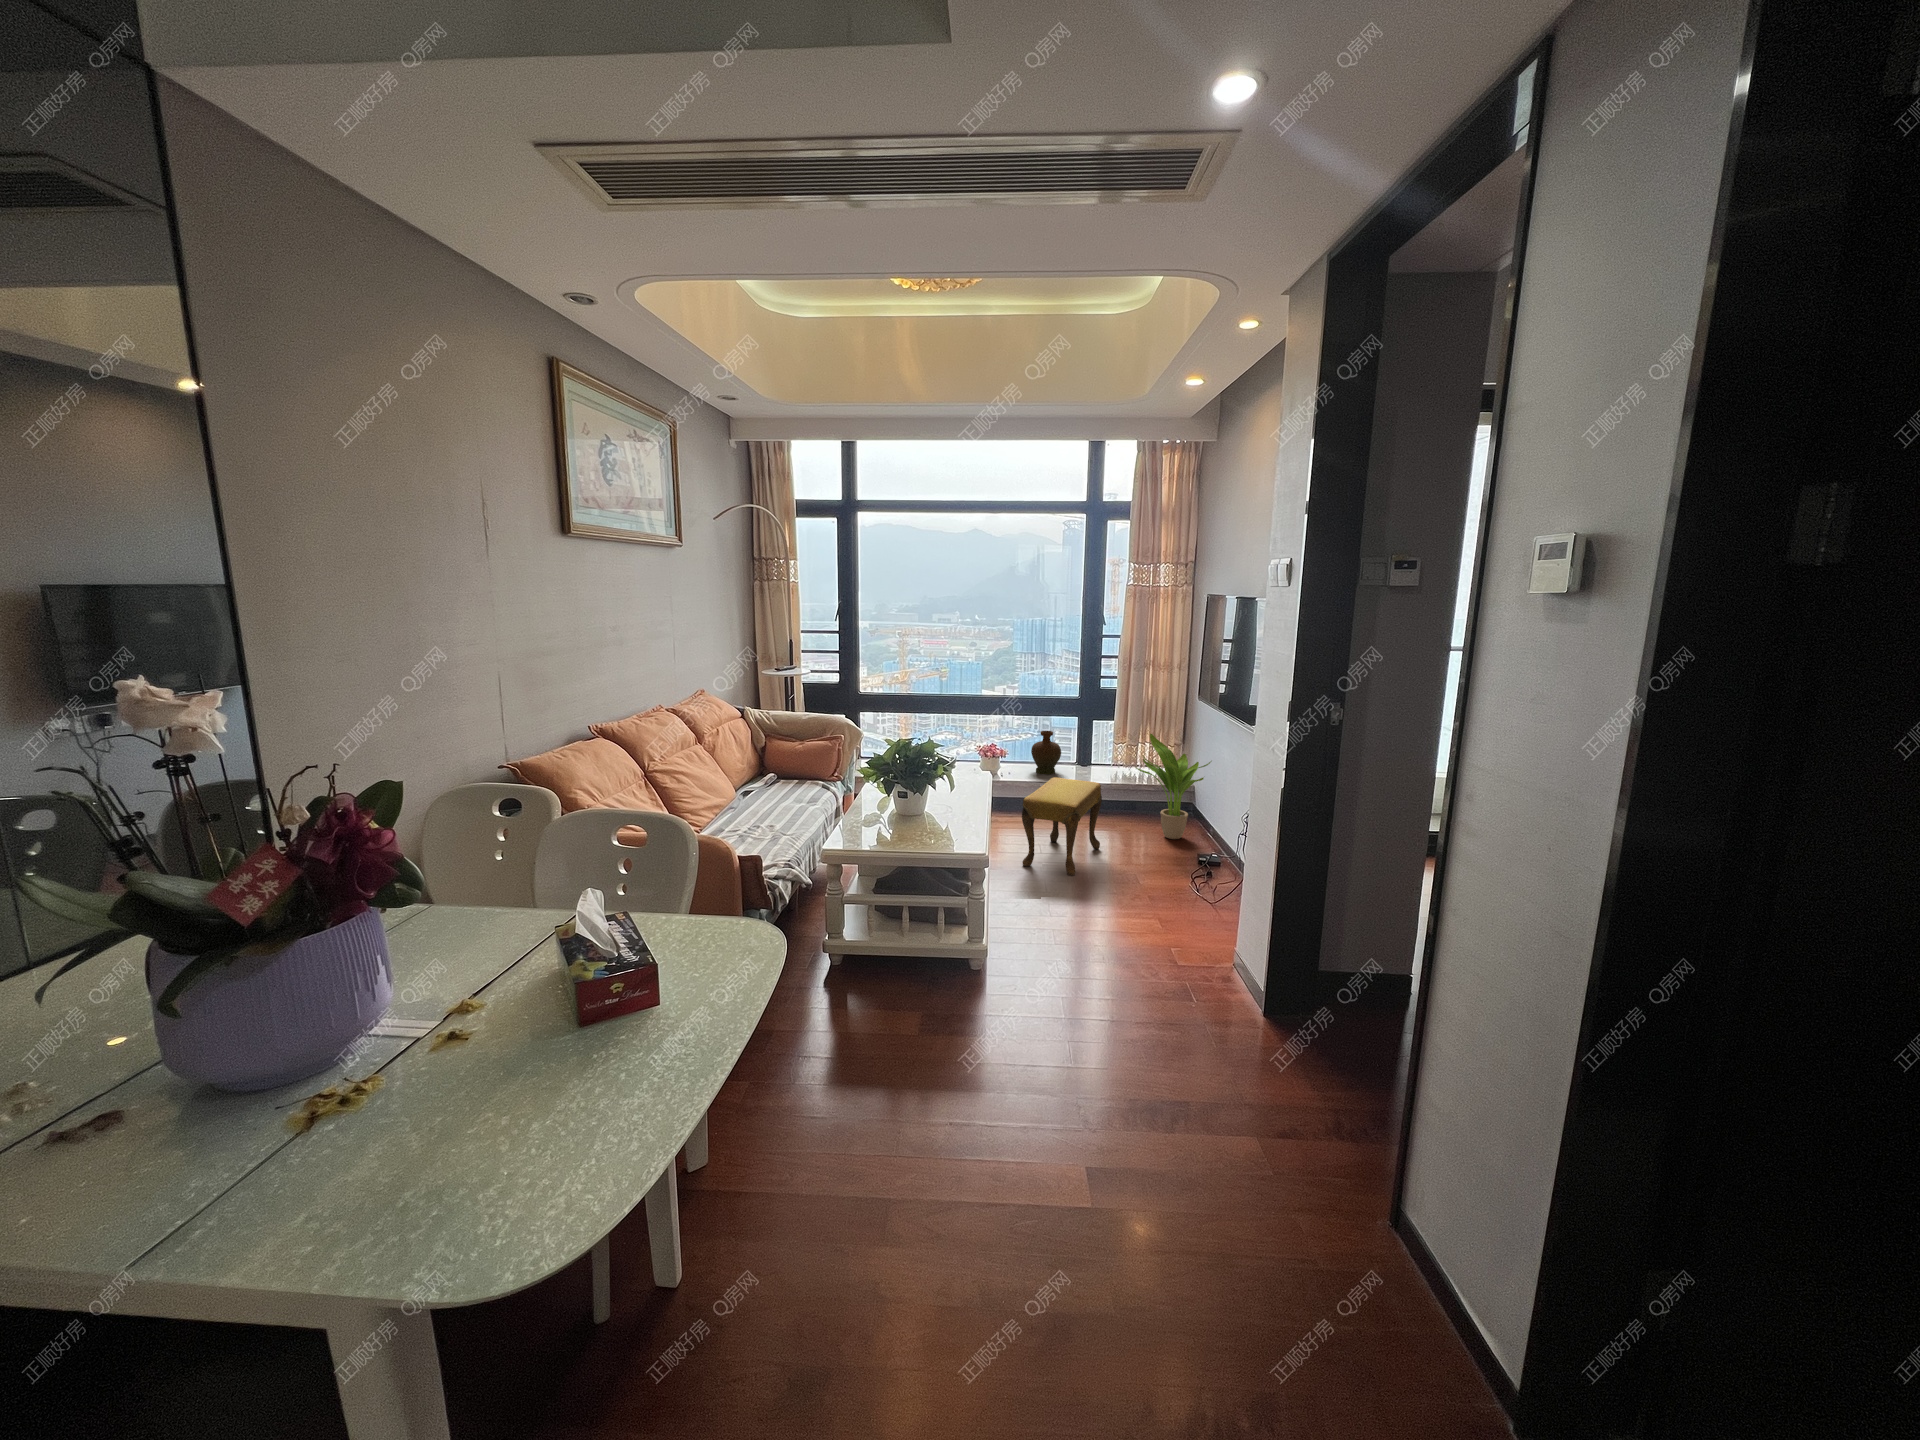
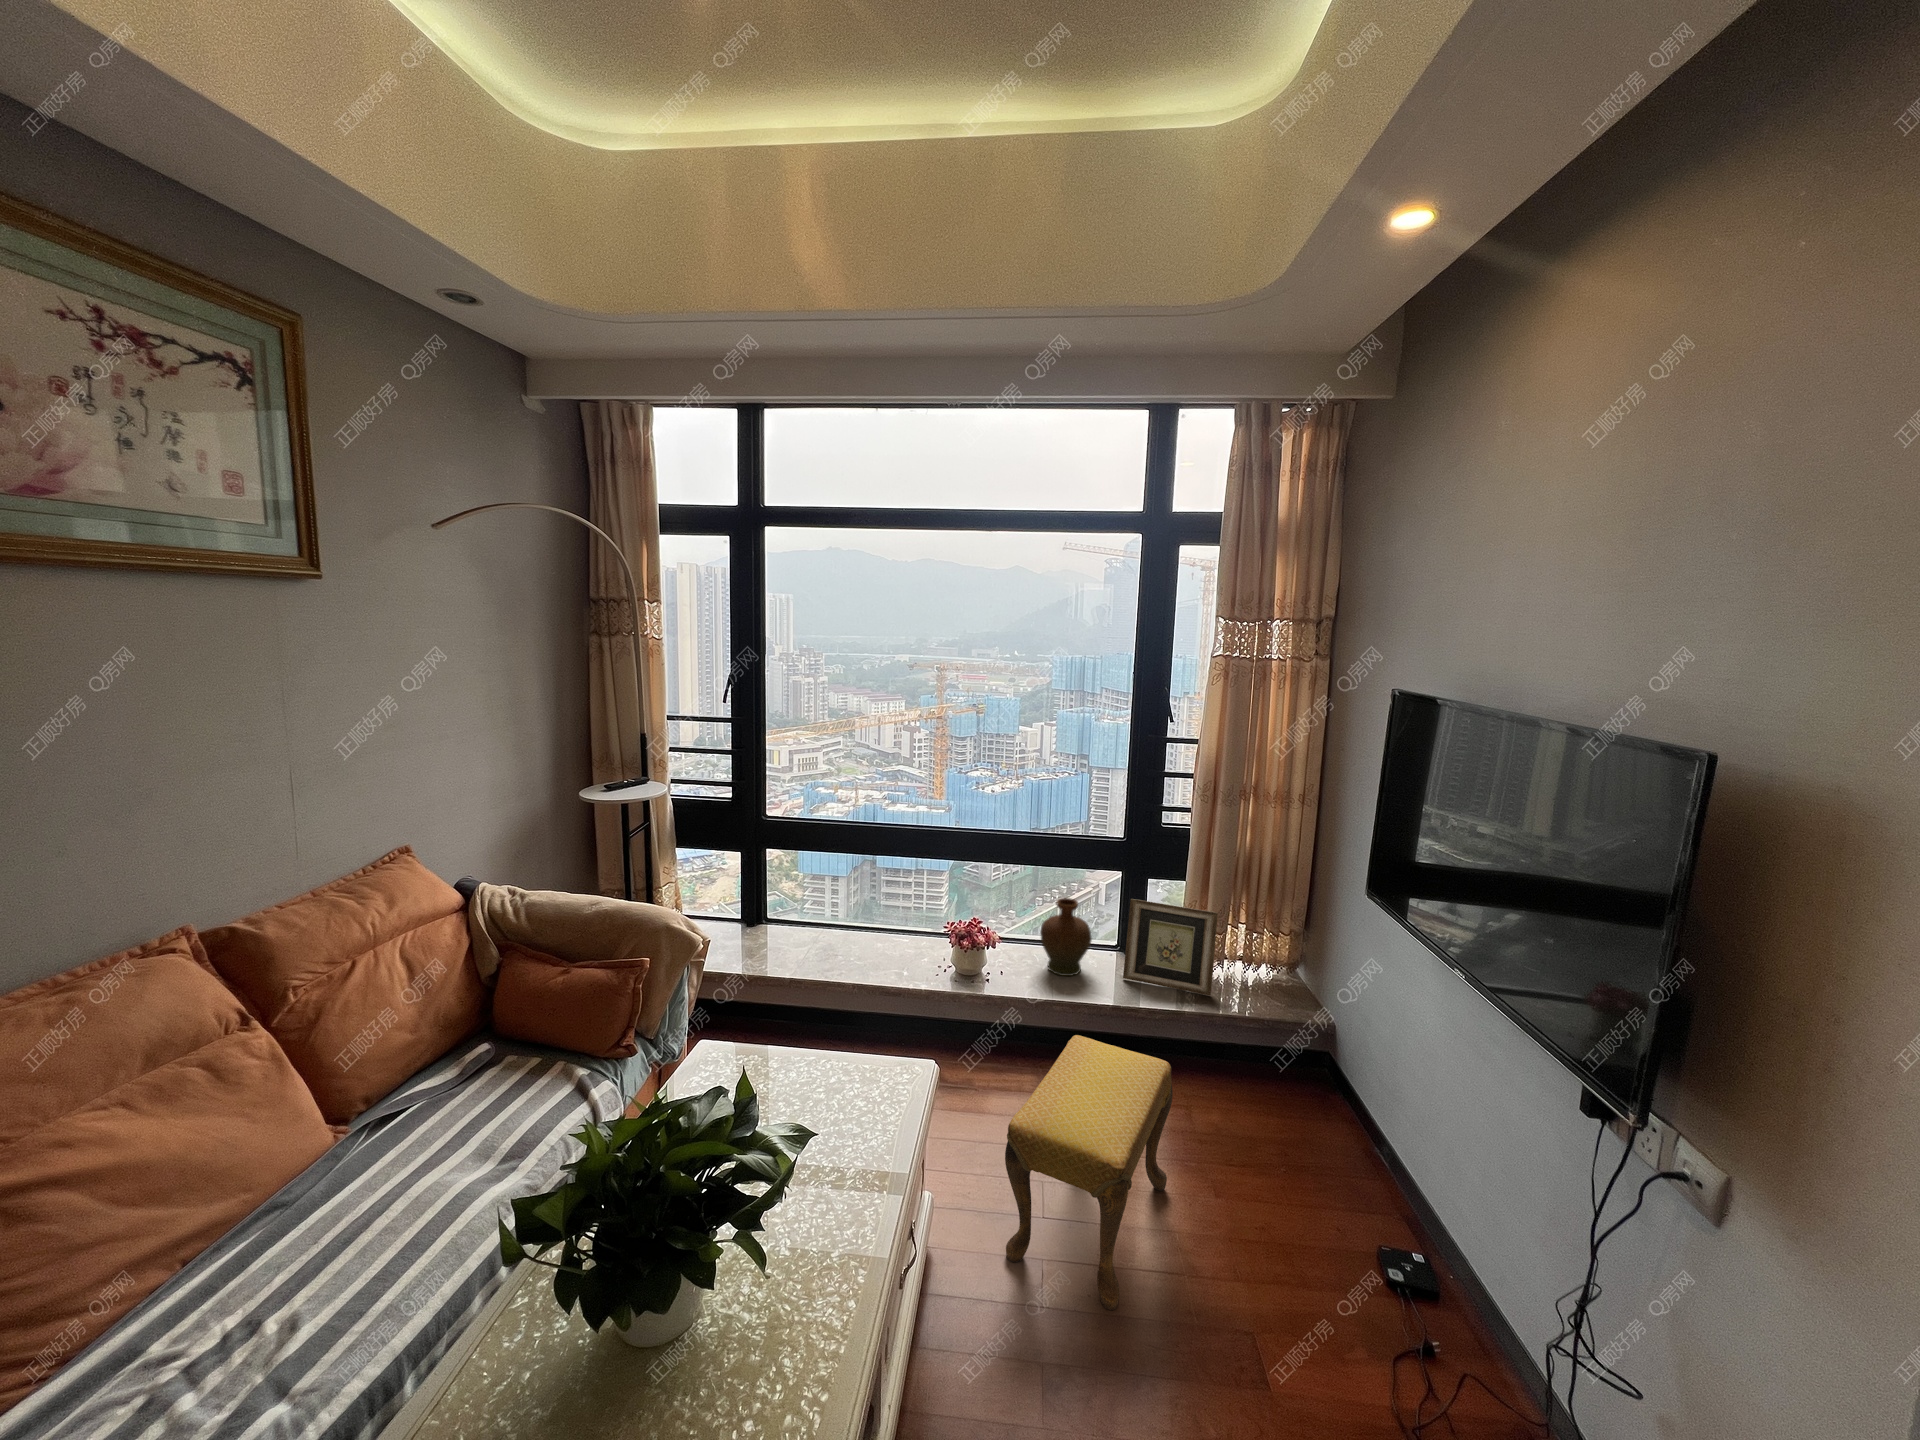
picture frame: none [1080,729,1133,778] -> present [1123,899,1218,996]
potted plant: present [1137,734,1211,839] -> none [1230,936,1396,1153]

